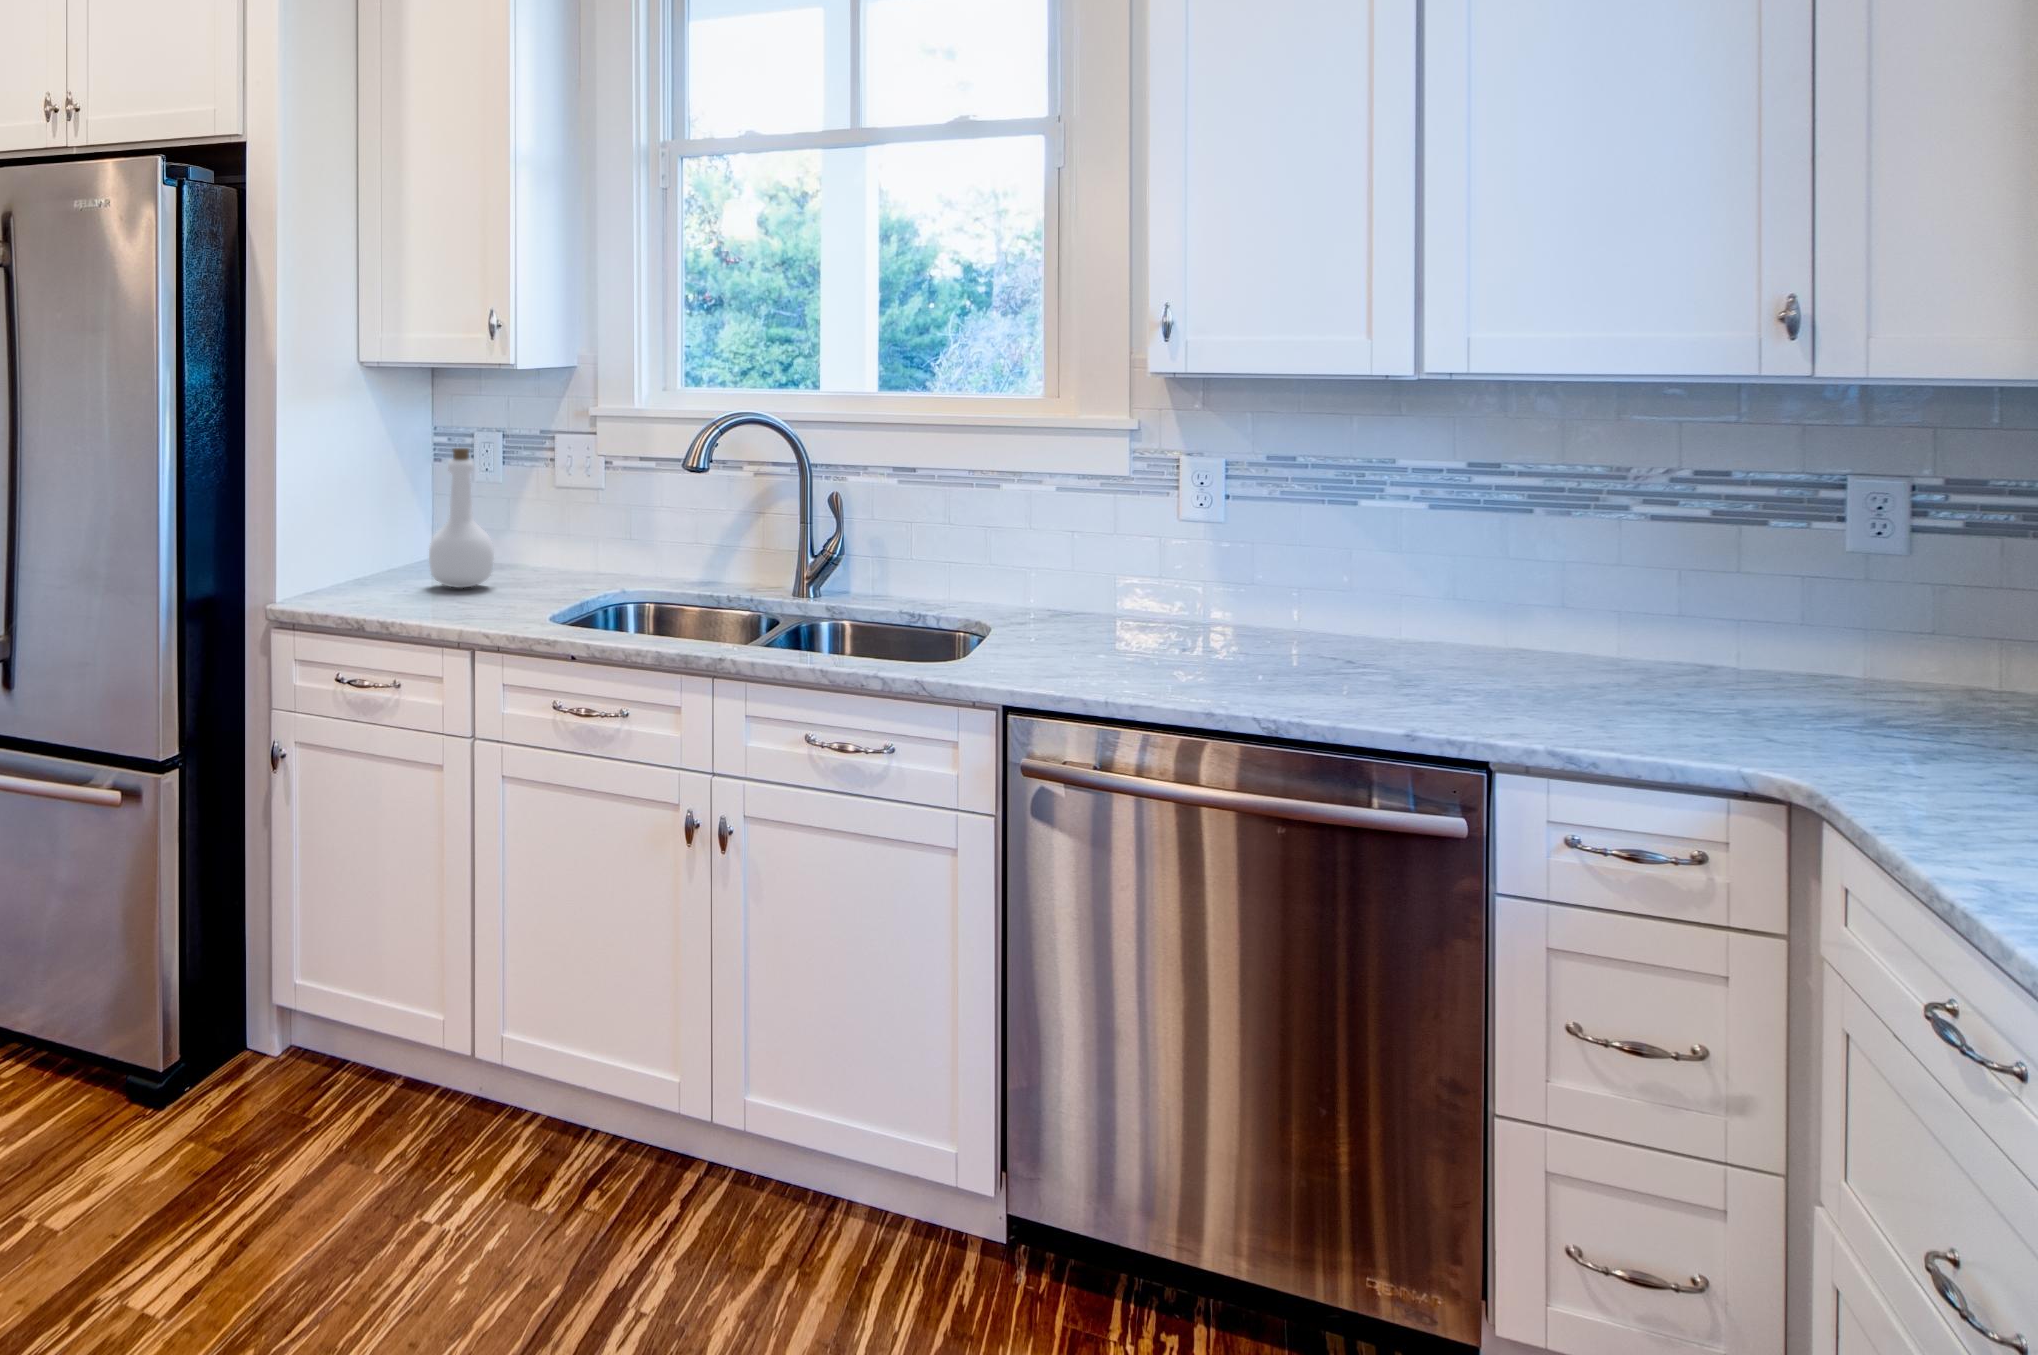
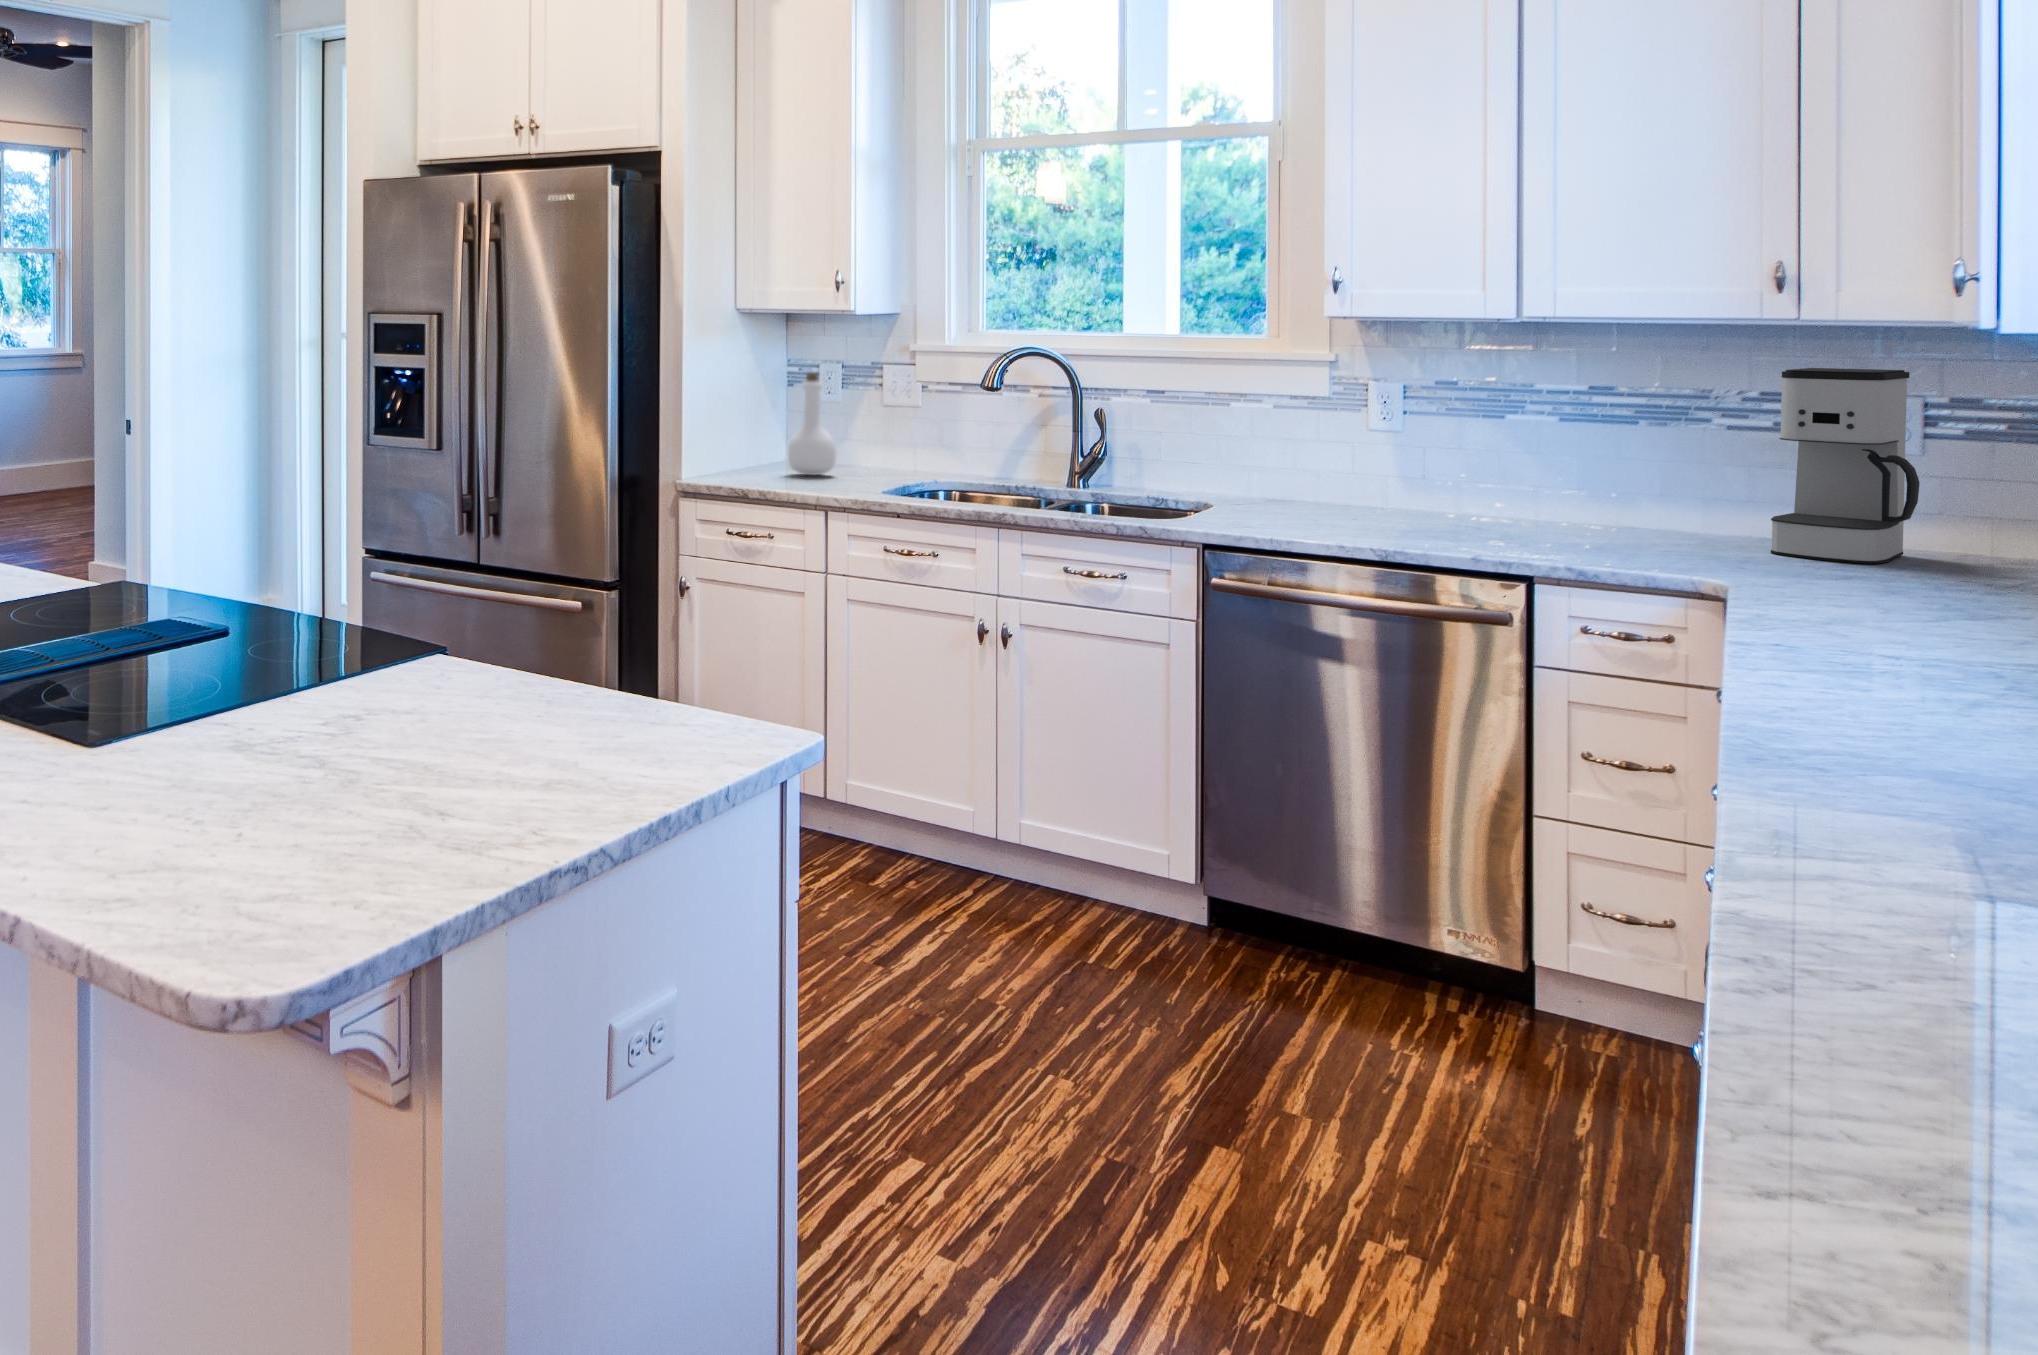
coffee maker: none [1741,439,1942,717] -> present [1771,368,1920,564]

